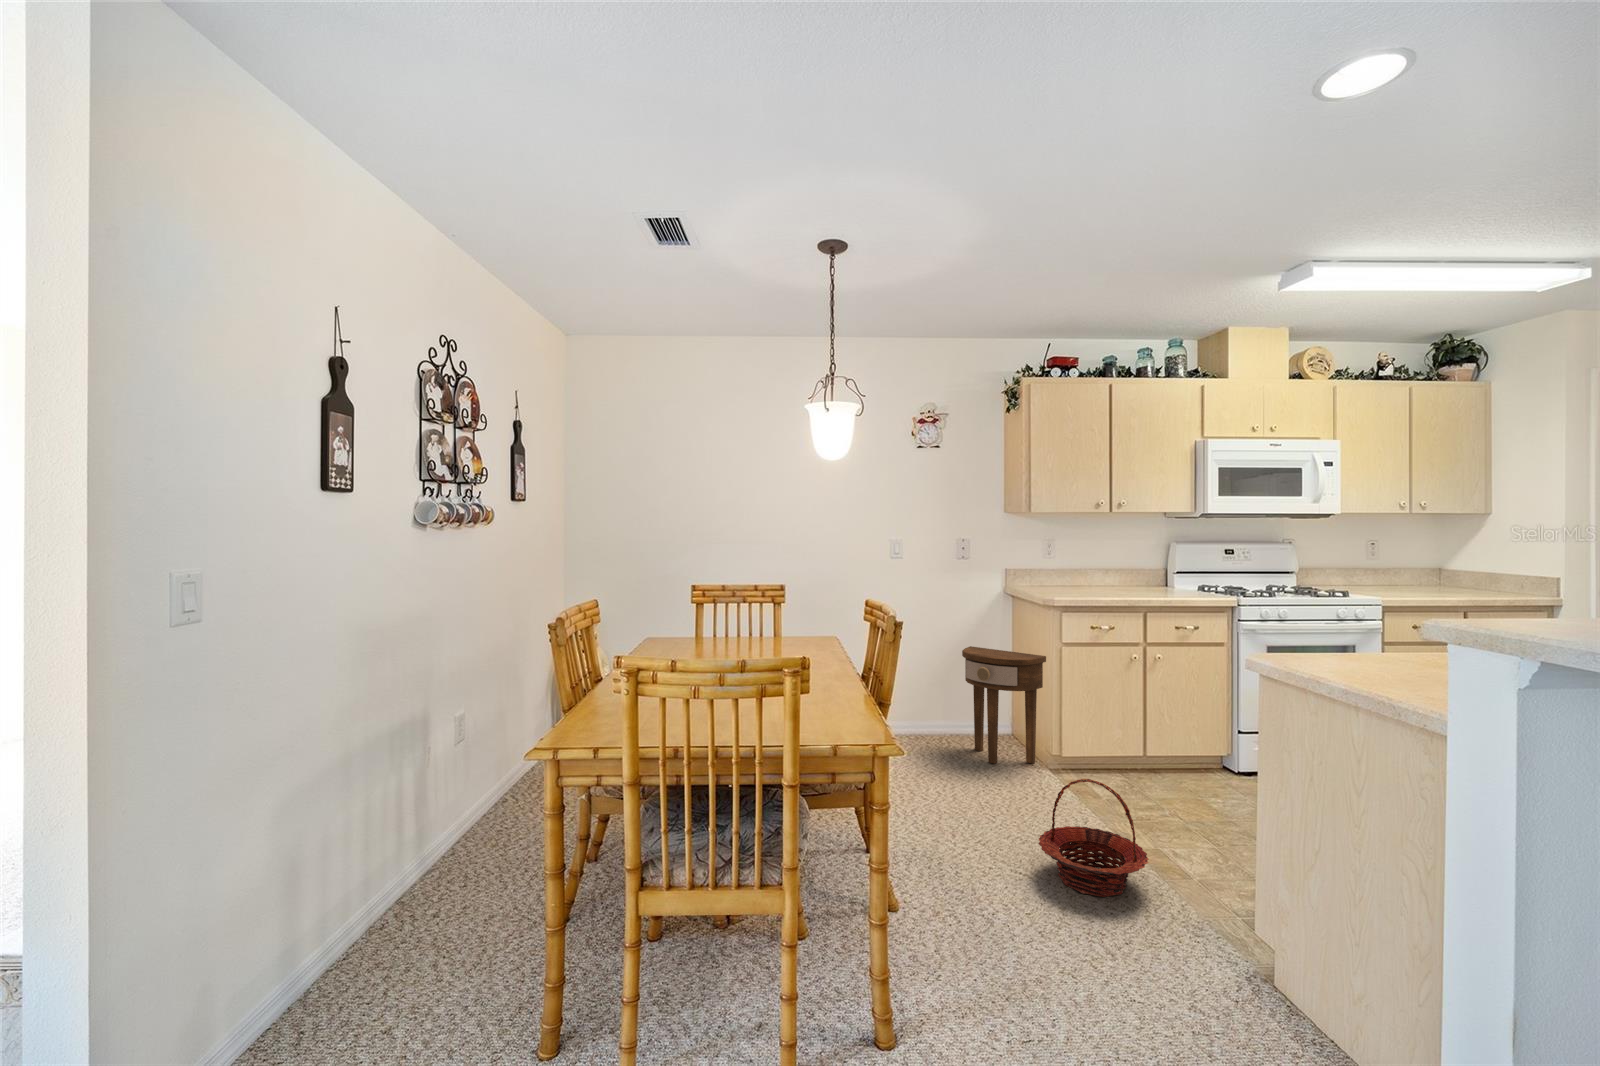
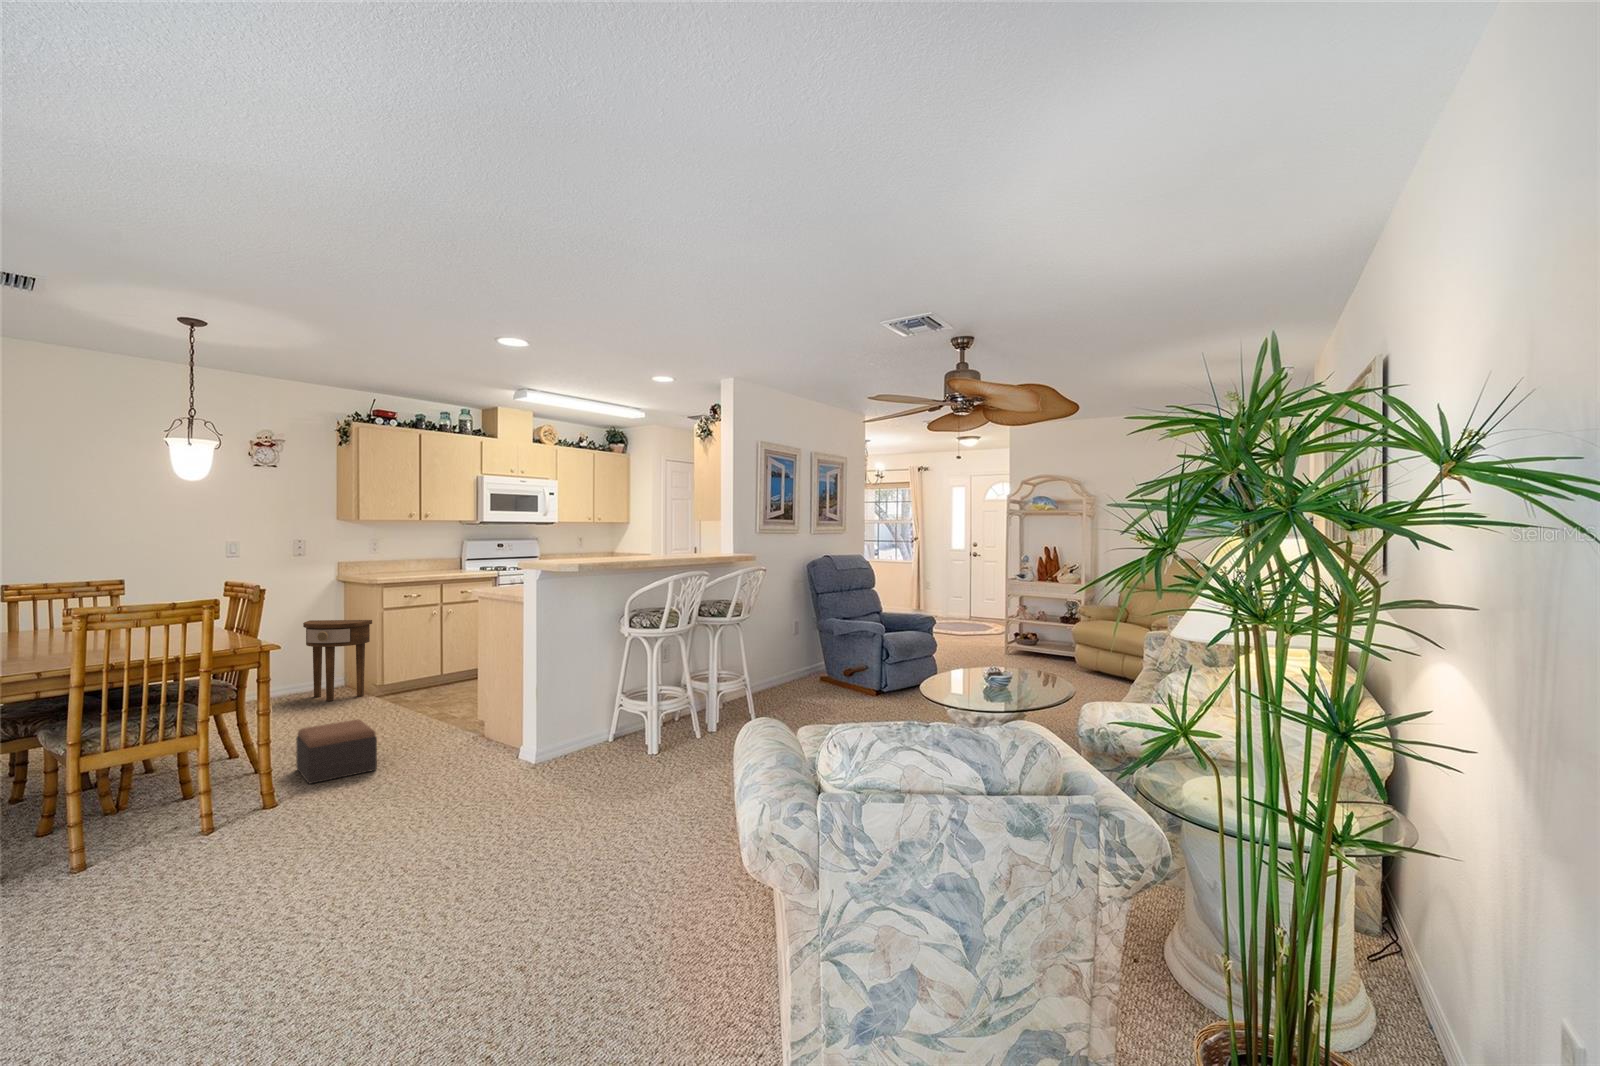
basket: present [1039,779,1149,897] -> none [366,675,431,737]
footstool: none [931,867,1059,1007] -> present [296,719,377,784]

